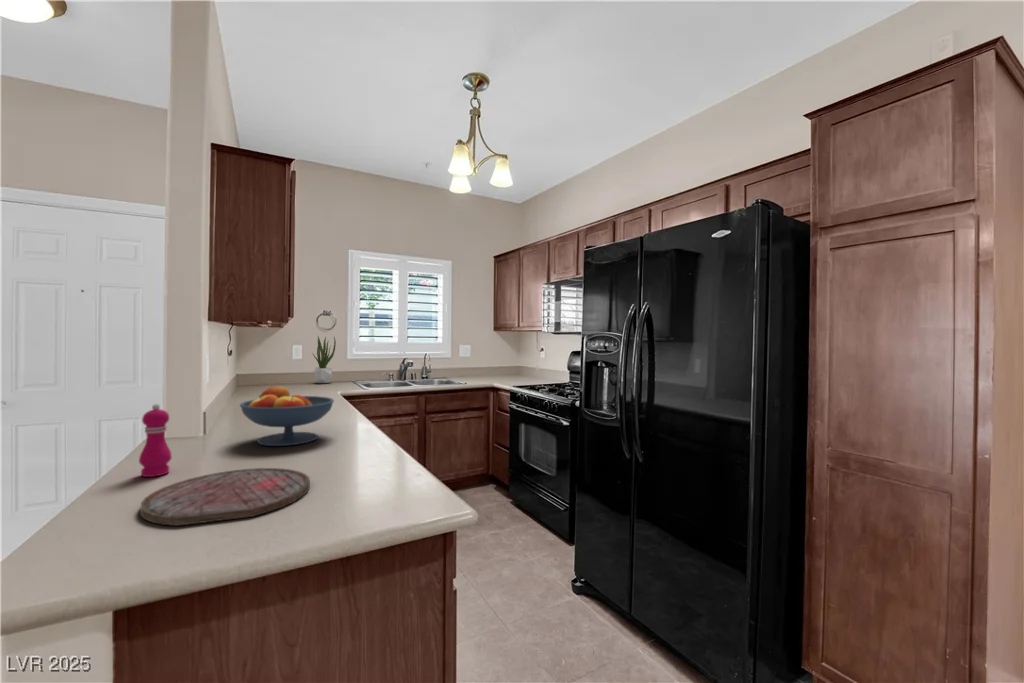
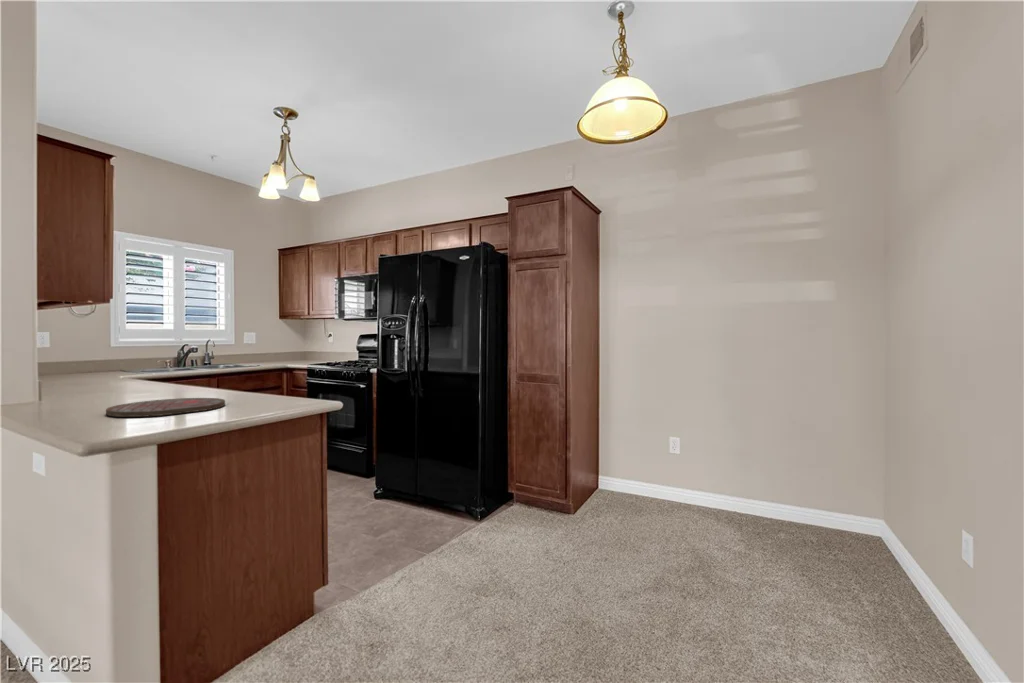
potted plant: present [313,337,336,383] -> none [67,320,99,372]
fruit bowl: present [240,387,334,446] -> none [102,352,190,397]
pepper mill: present [139,404,171,477] -> none [52,356,80,411]

